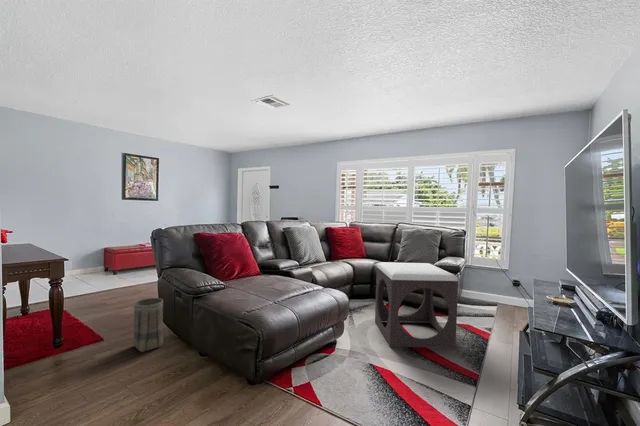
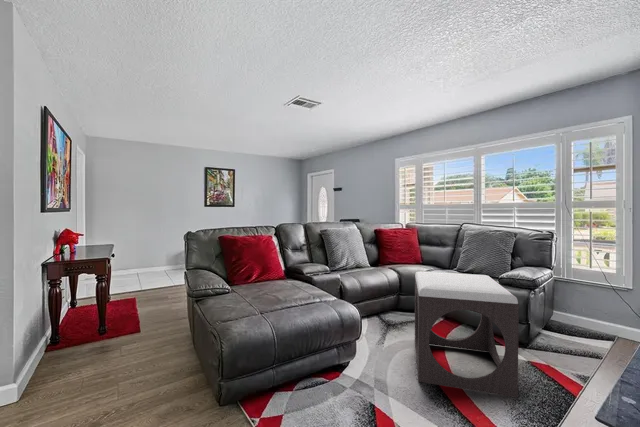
basket: present [134,298,163,352] -> none [157,297,184,349]

